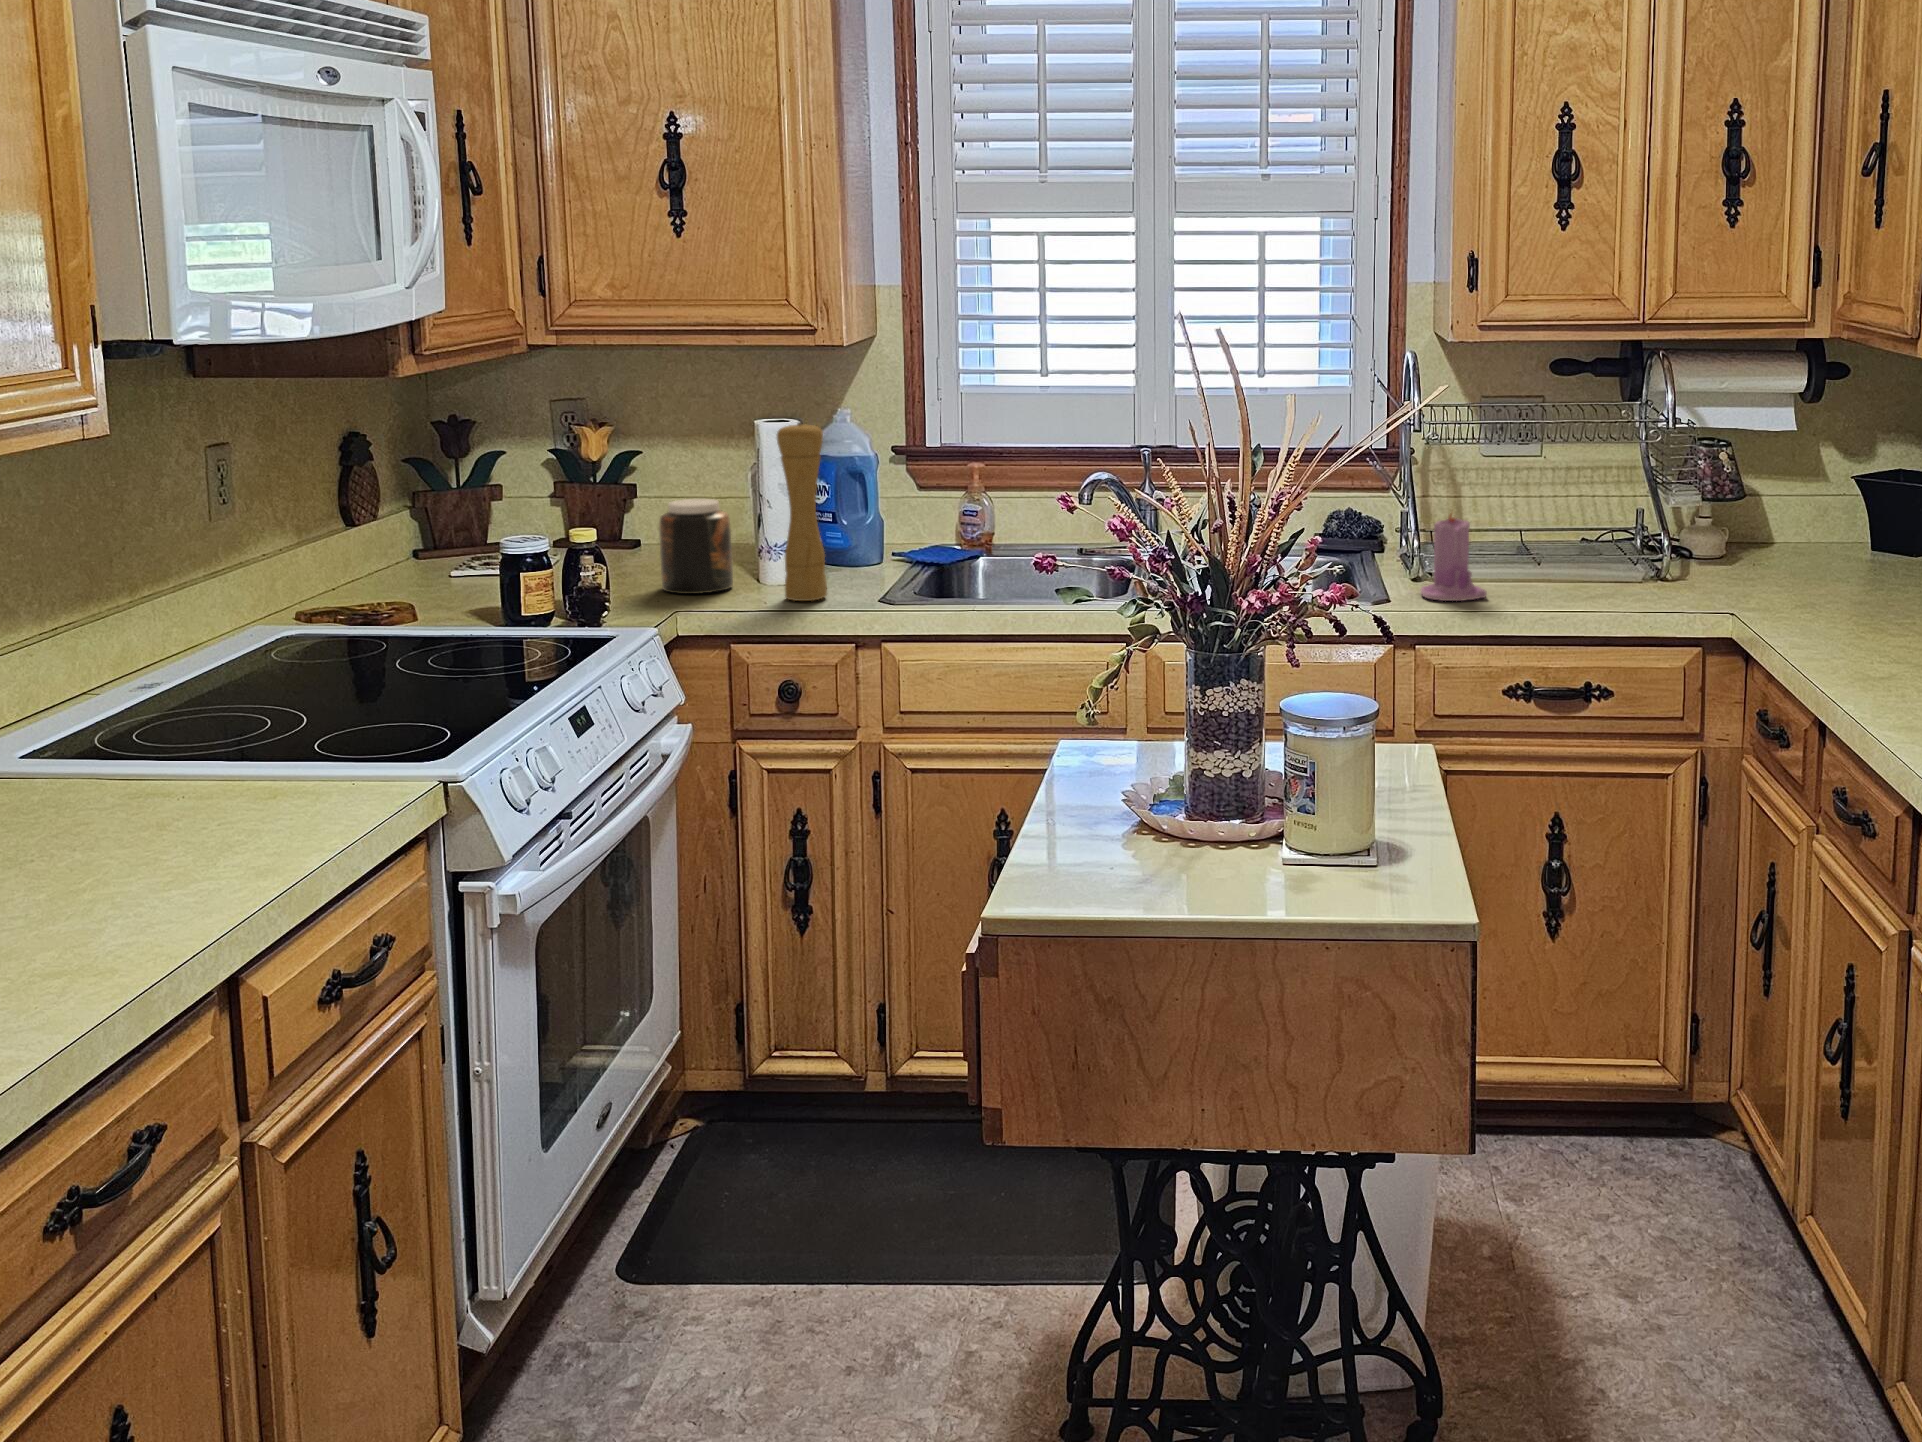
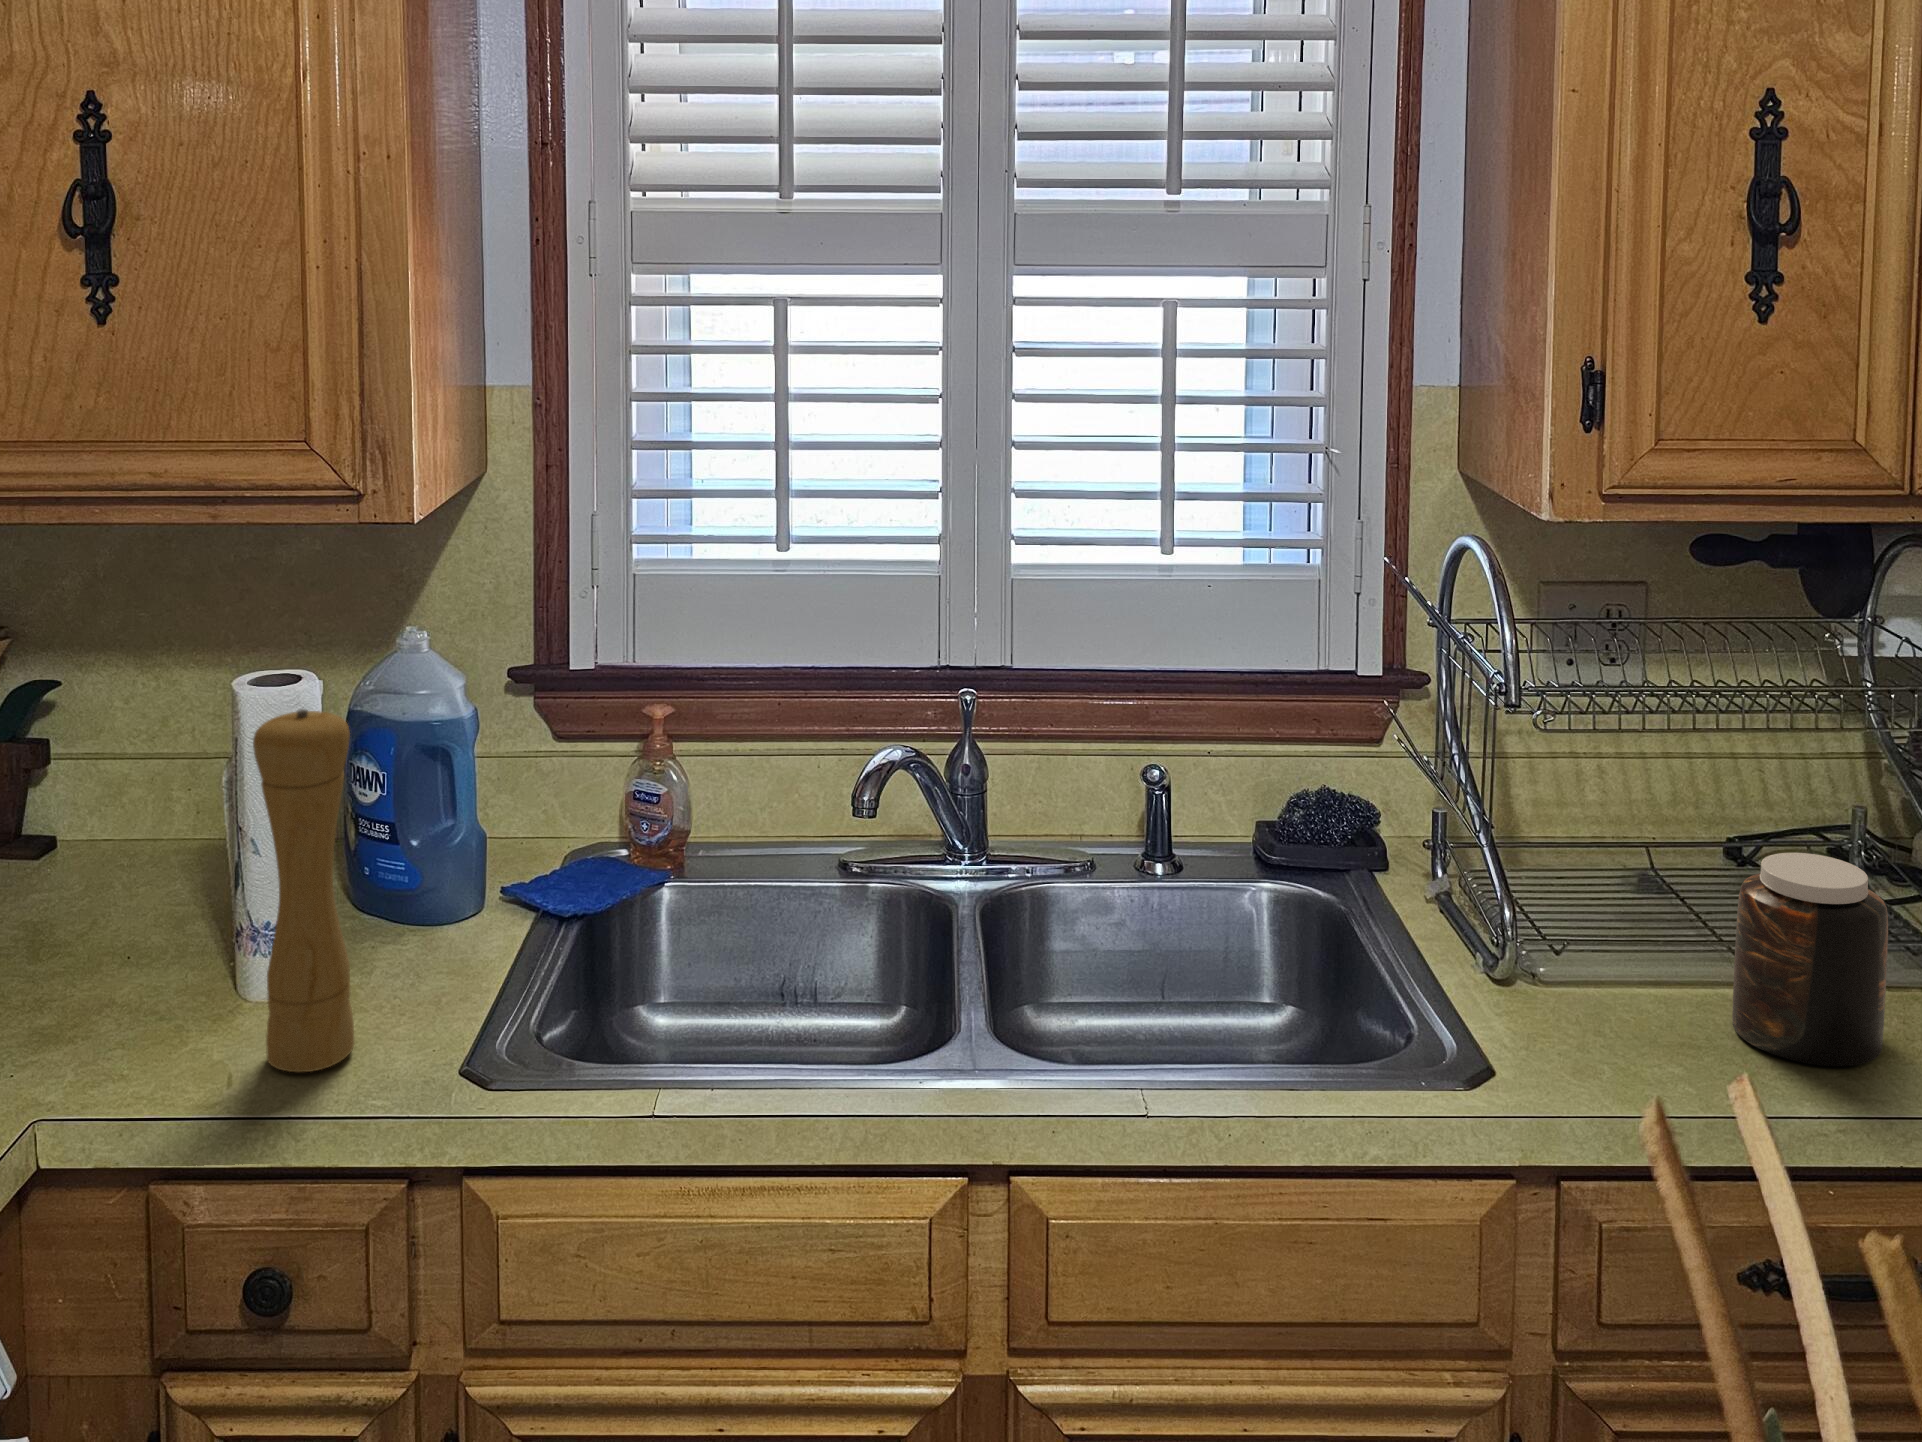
jar: present [659,499,733,594] -> present [1732,853,1888,1066]
candle: present [1421,513,1487,601] -> none [1519,876,1662,1073]

